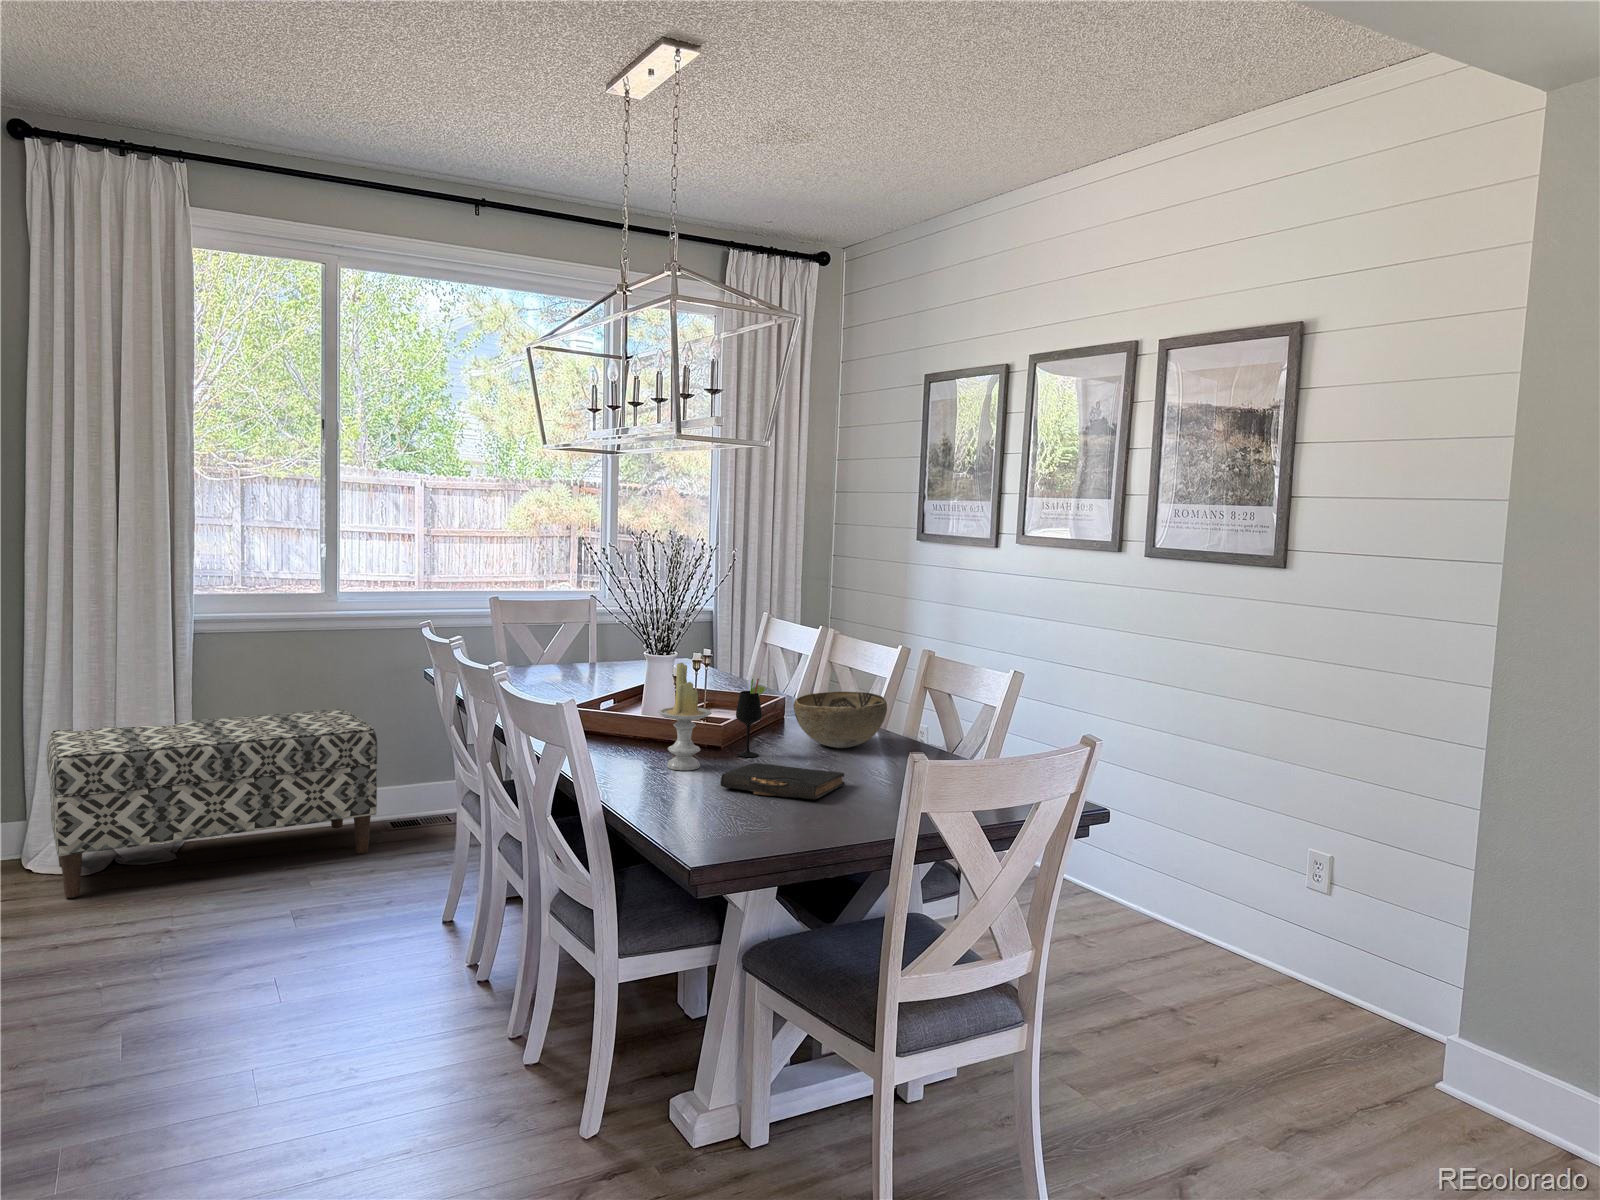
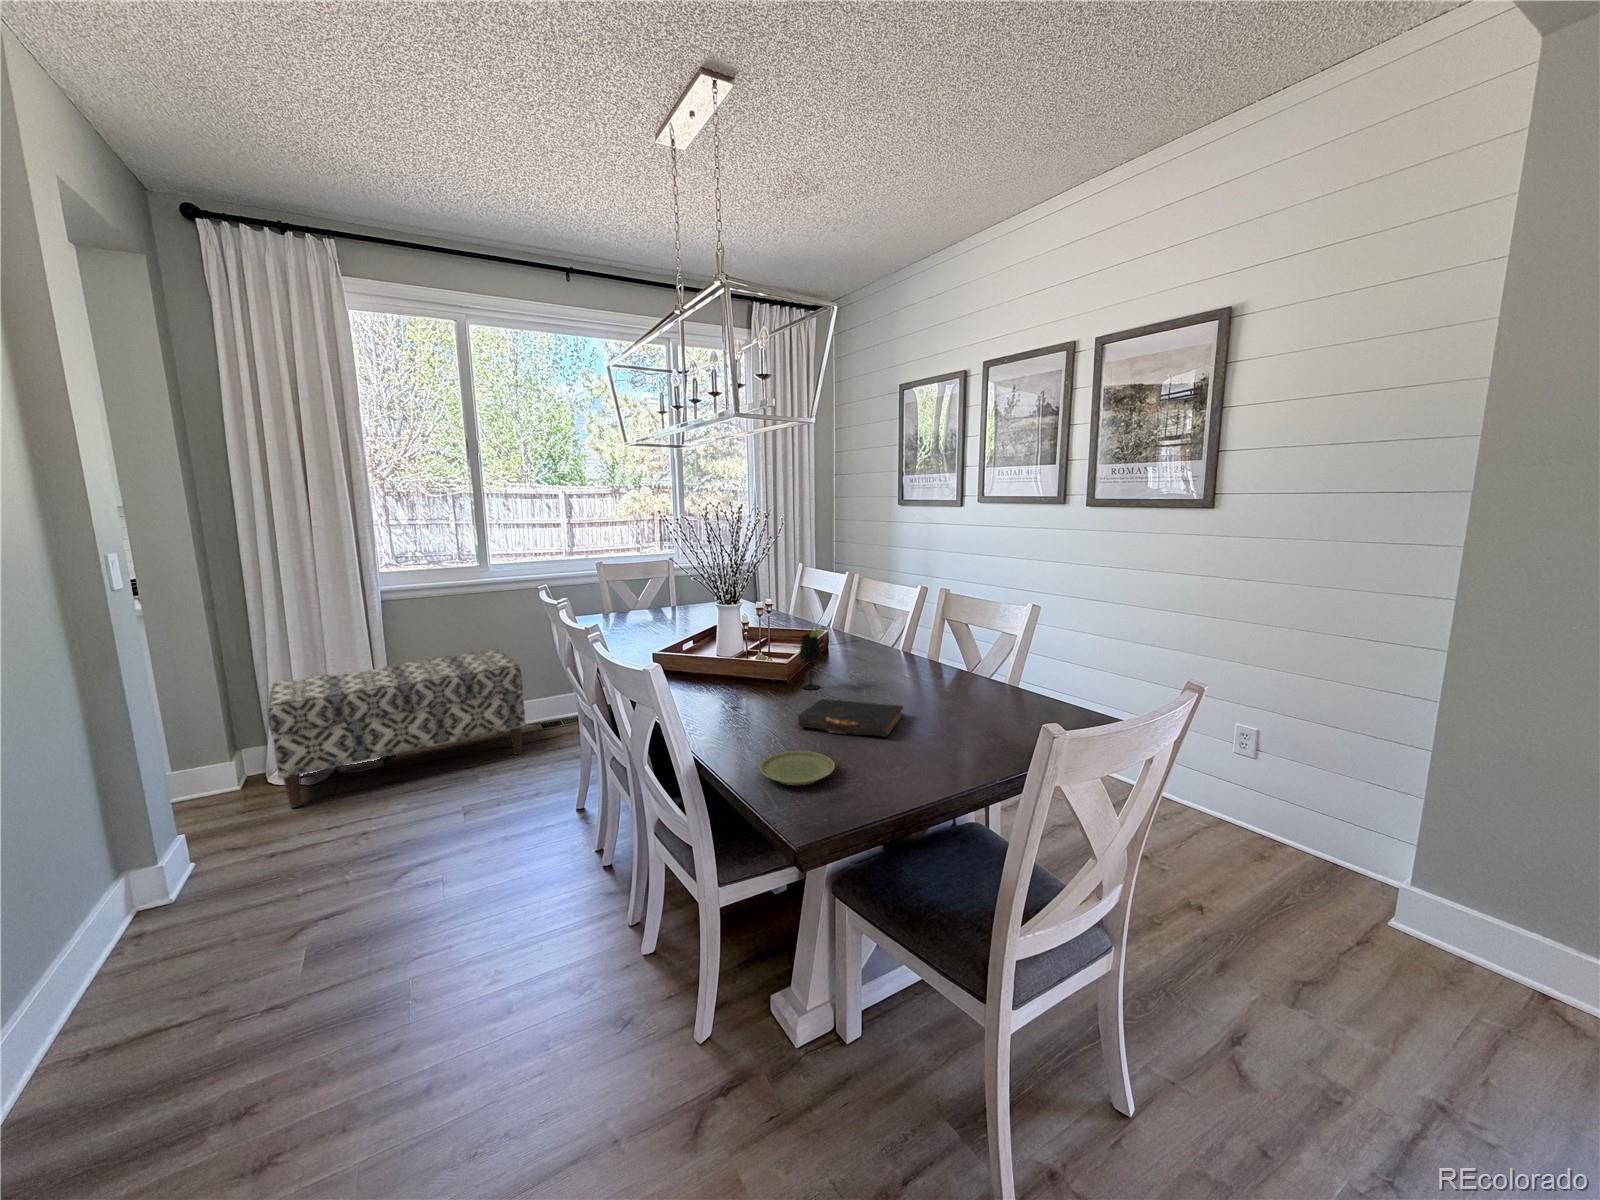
candle: present [658,663,711,770] -> none [736,616,782,708]
decorative bowl: present [794,691,887,748] -> none [843,627,920,675]
plate: none [669,803,749,831] -> present [760,751,835,785]

